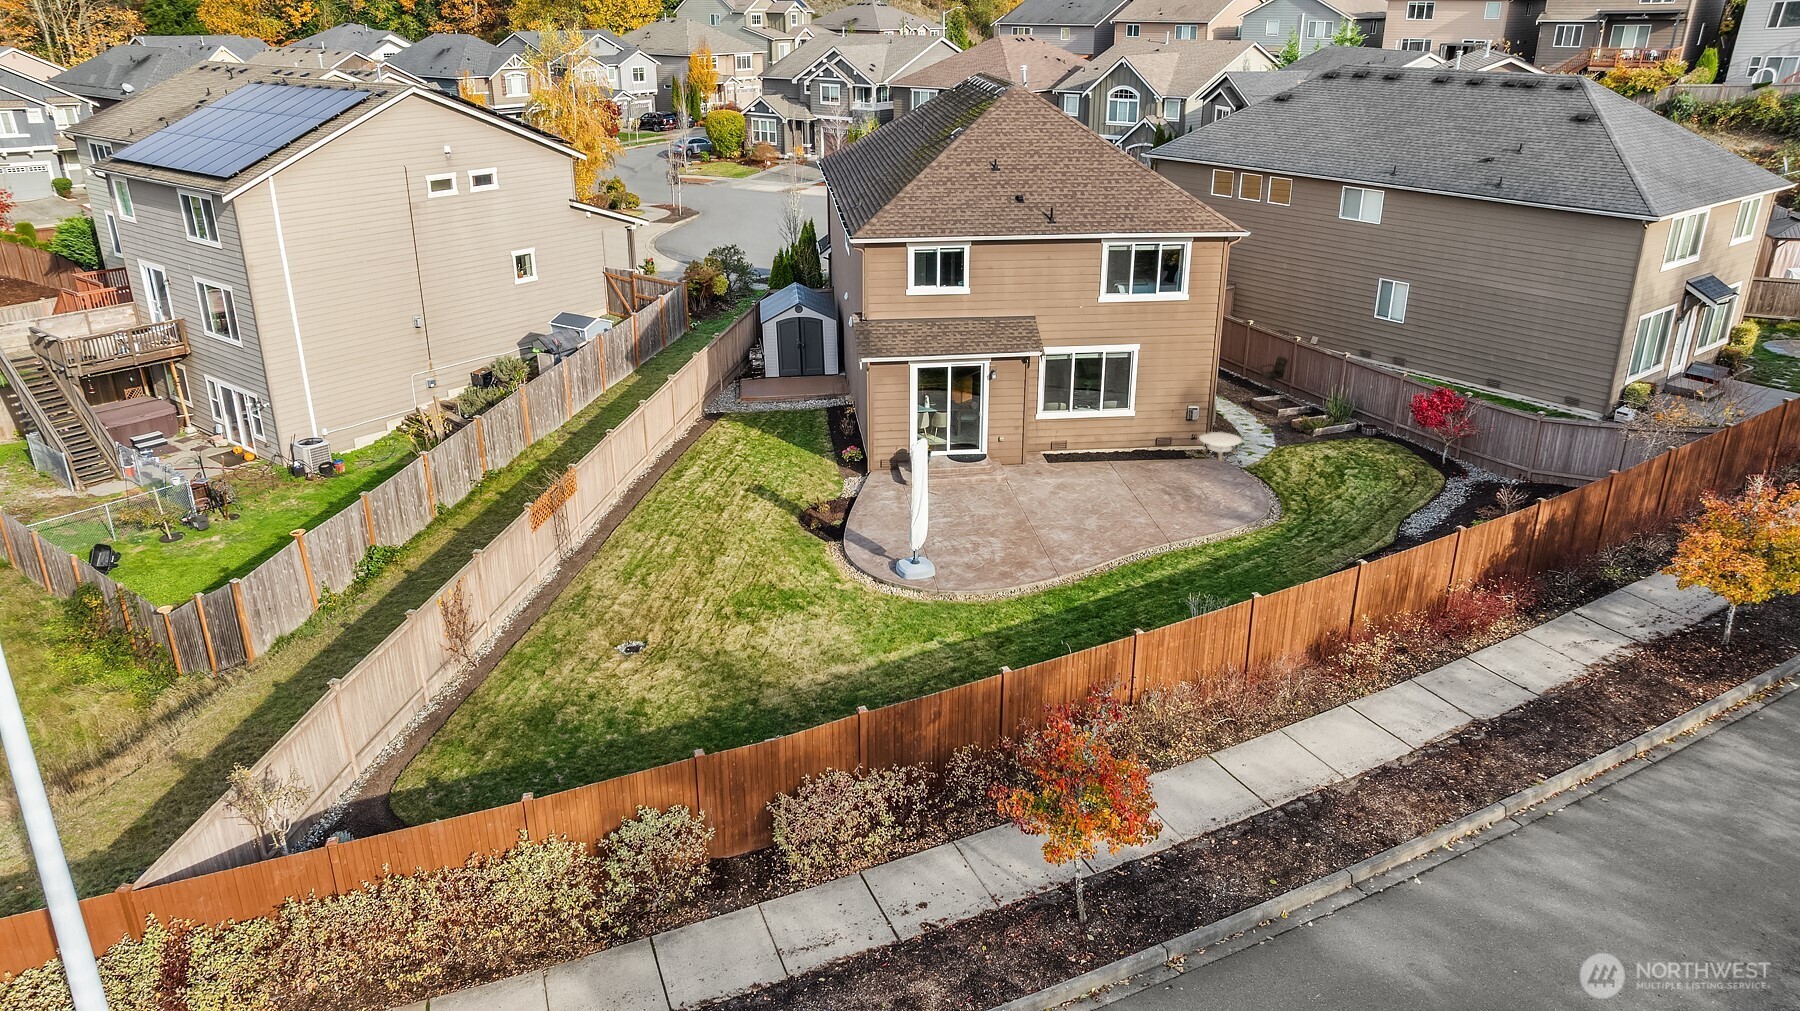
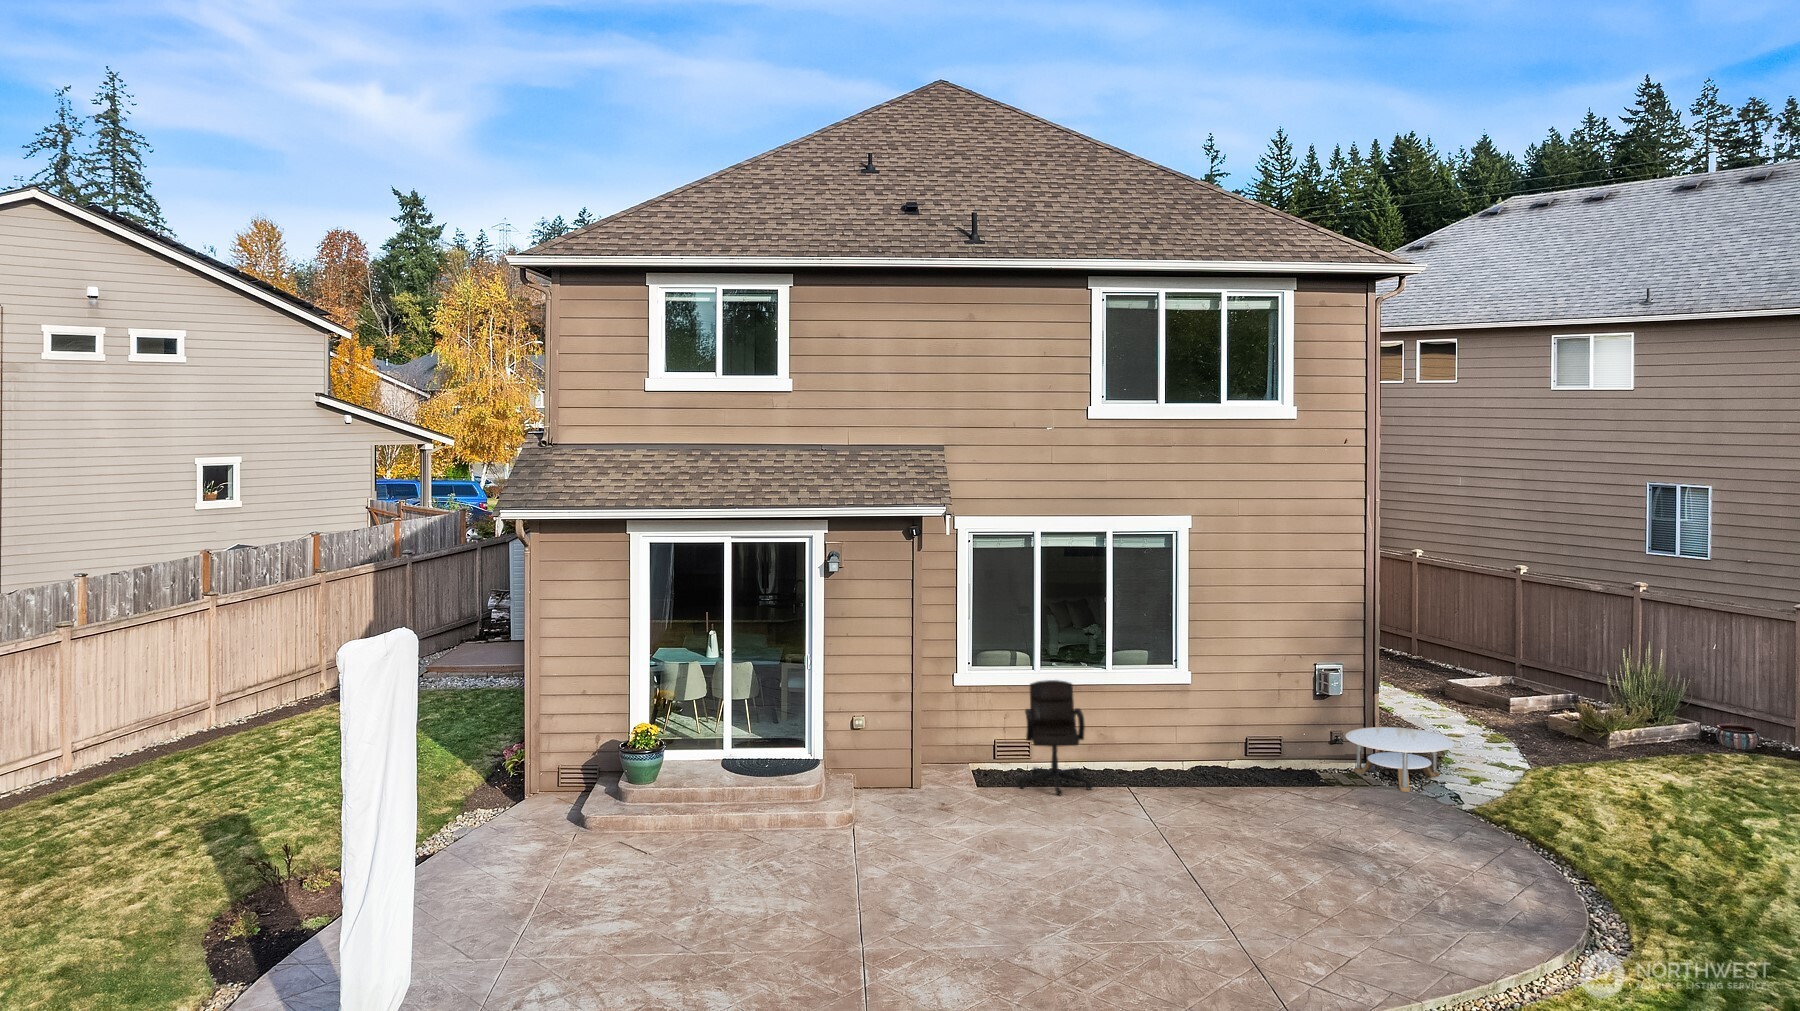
chair: present [1259,356,1288,396] -> present [1018,680,1092,796]

